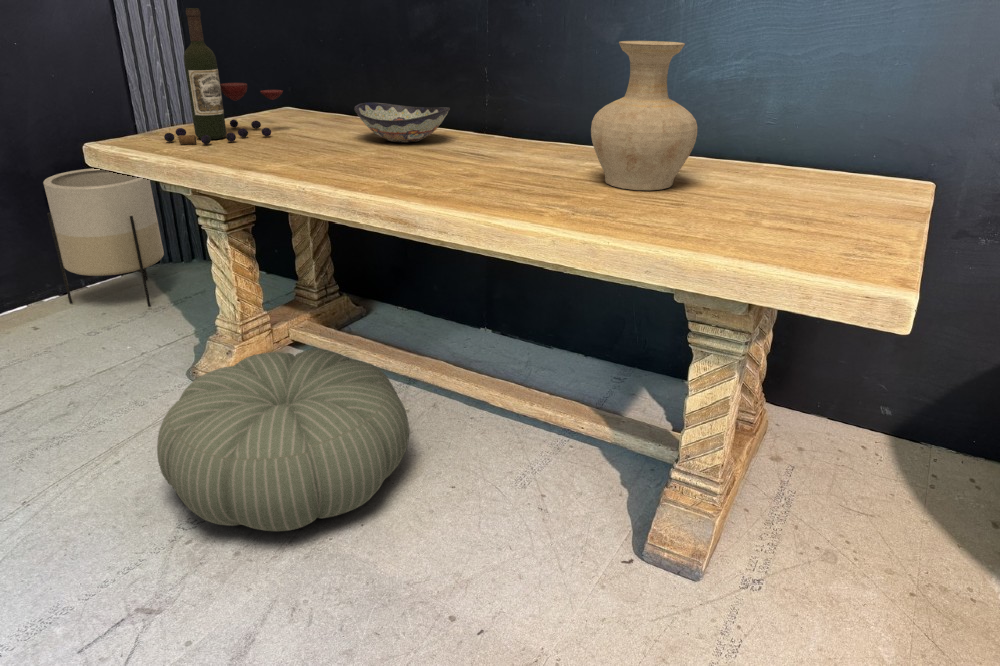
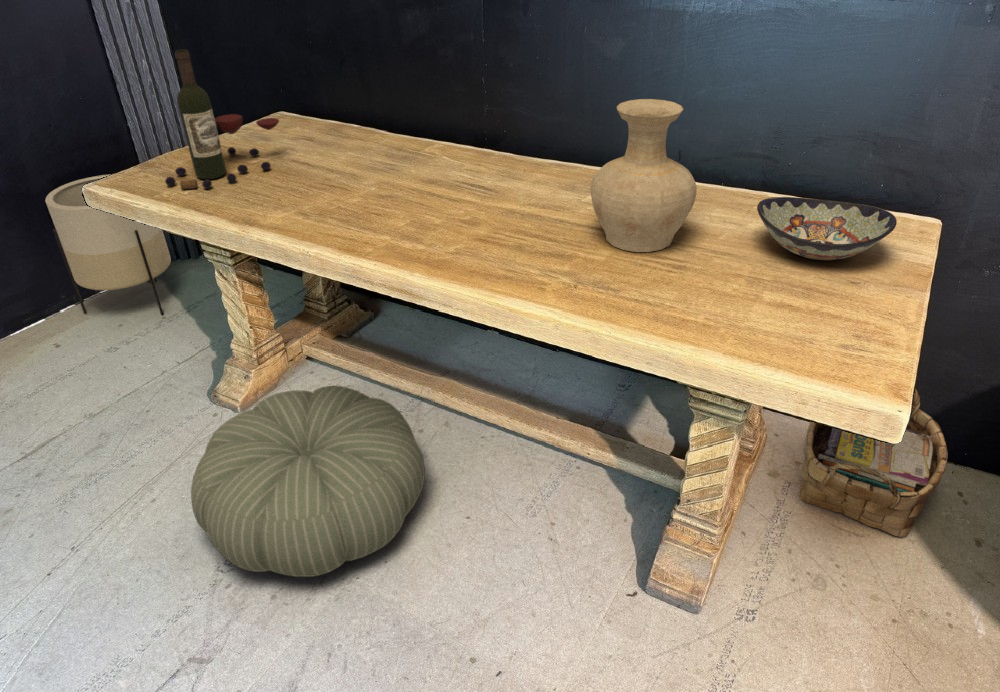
decorative bowl: present [354,103,450,143] -> present [757,197,897,260]
woven basket: none [803,353,957,515] -> present [800,389,948,537]

